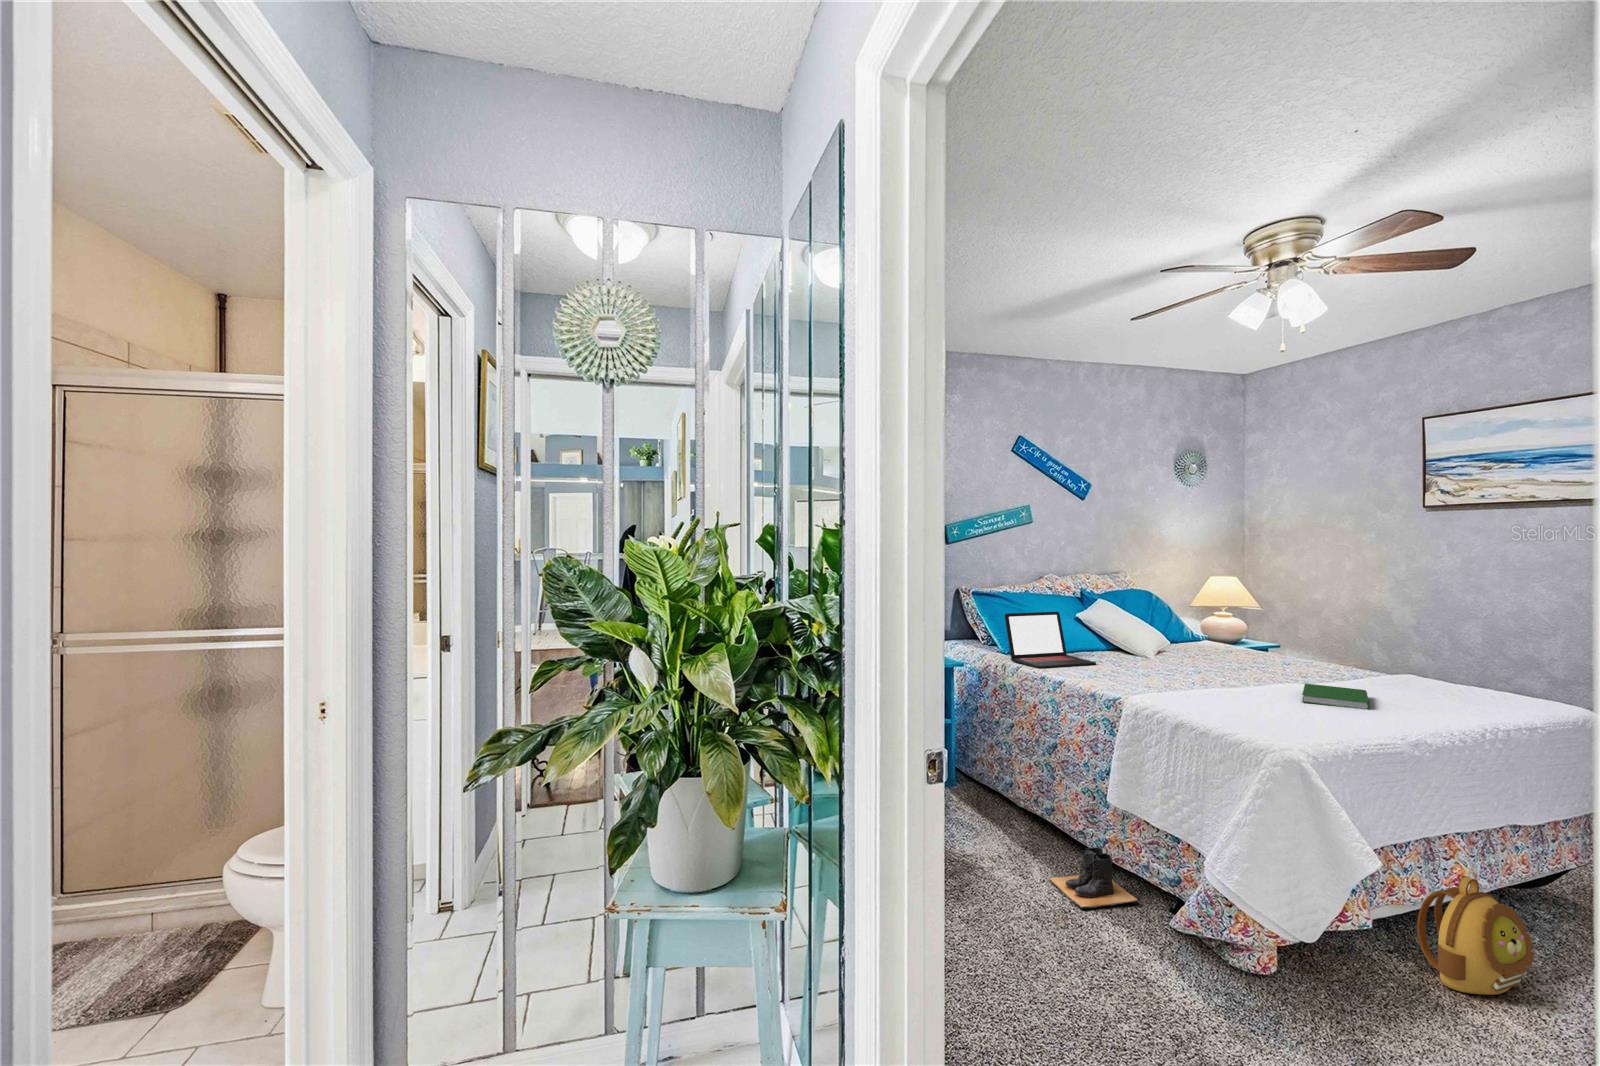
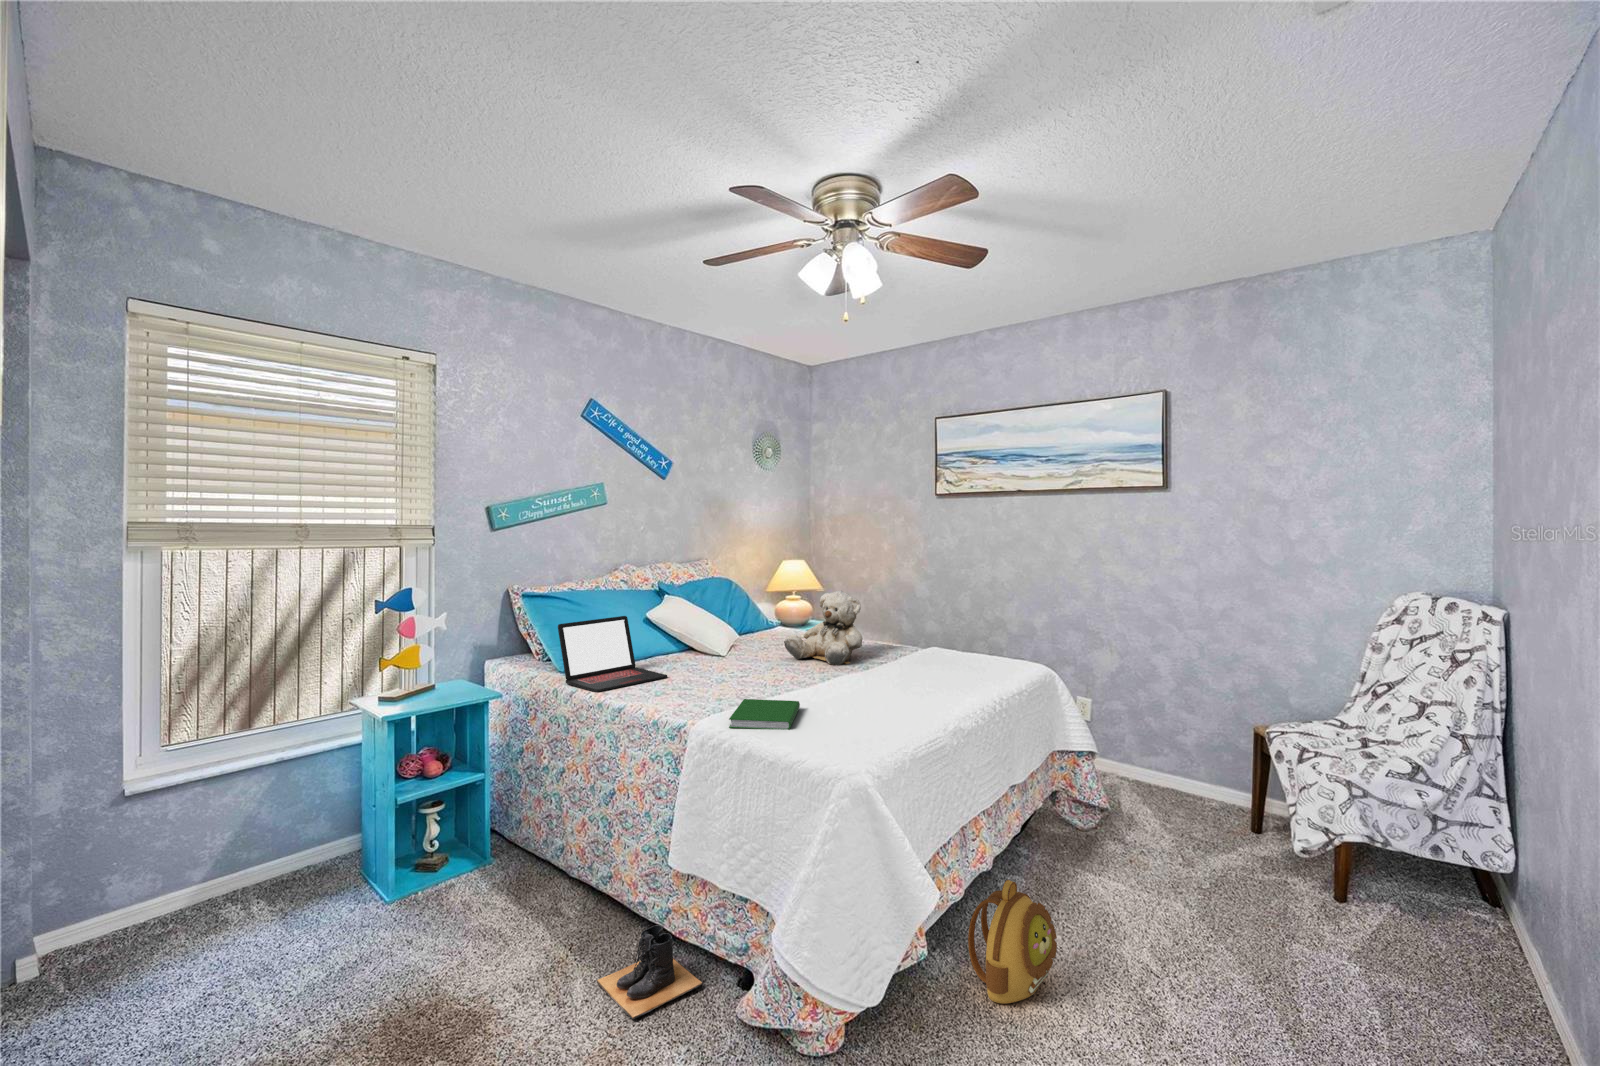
teddy bear: none [1208,601,1296,670] -> present [784,591,863,665]
hardcover book: present [1302,684,1369,710] -> present [729,699,800,730]

